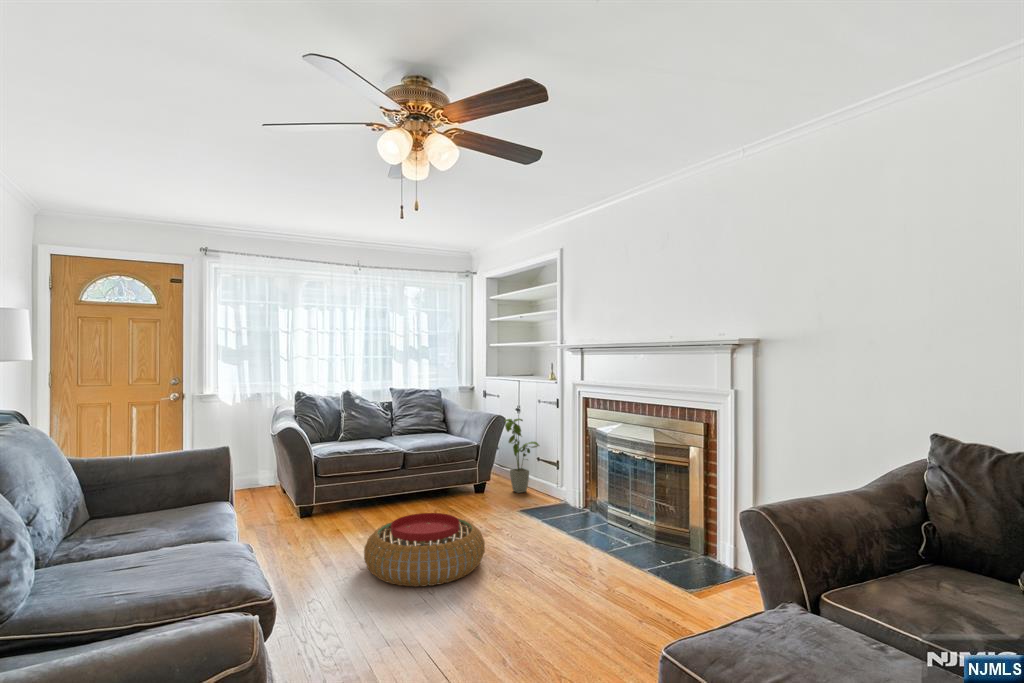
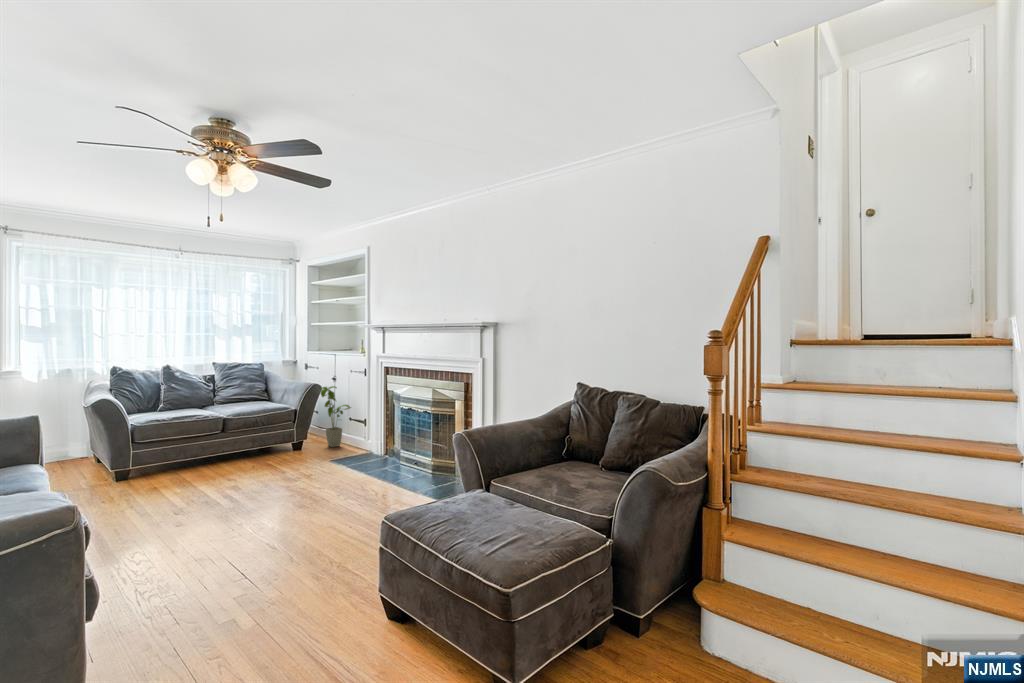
pouf: present [364,513,485,587] -> none [182,462,292,519]

